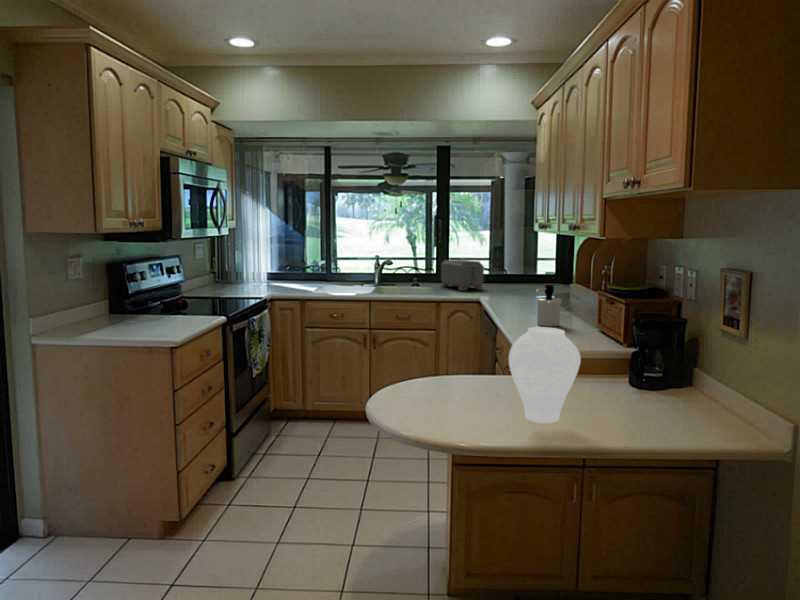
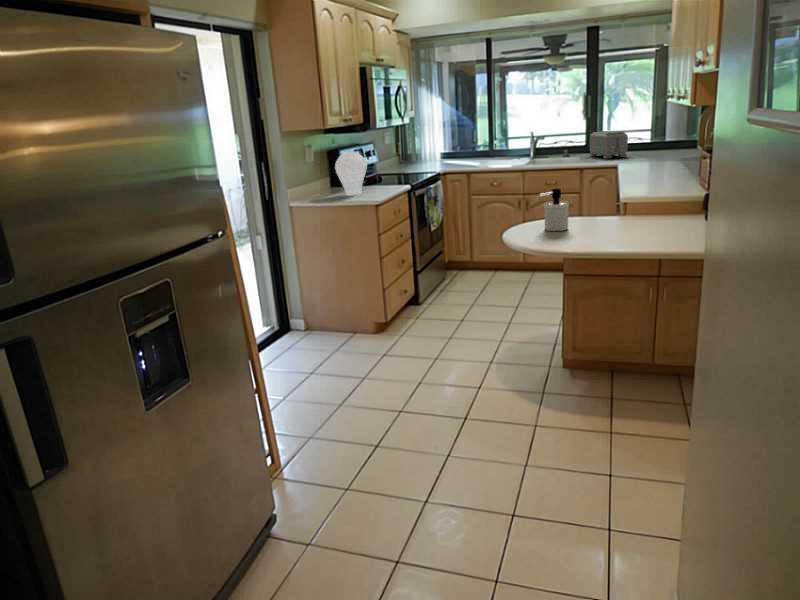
soap dispenser: present [535,285,562,326] -> present [536,189,569,231]
vase: present [509,327,581,423] -> present [335,152,367,195]

